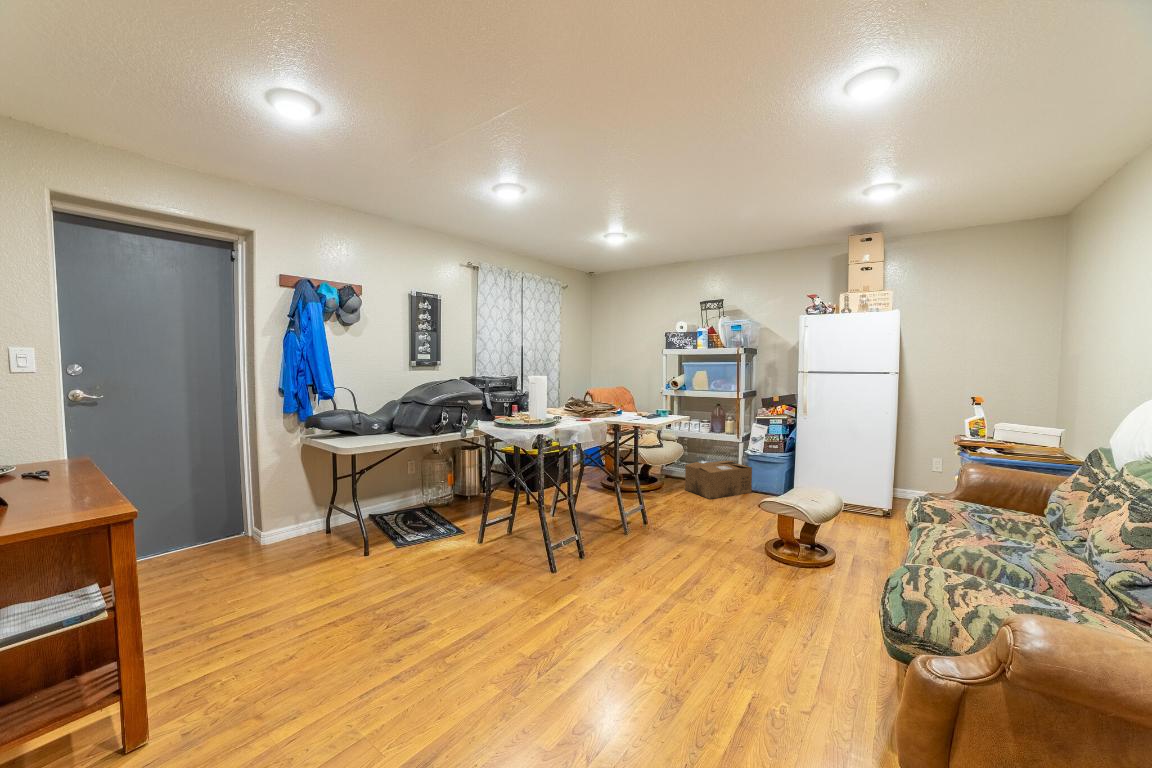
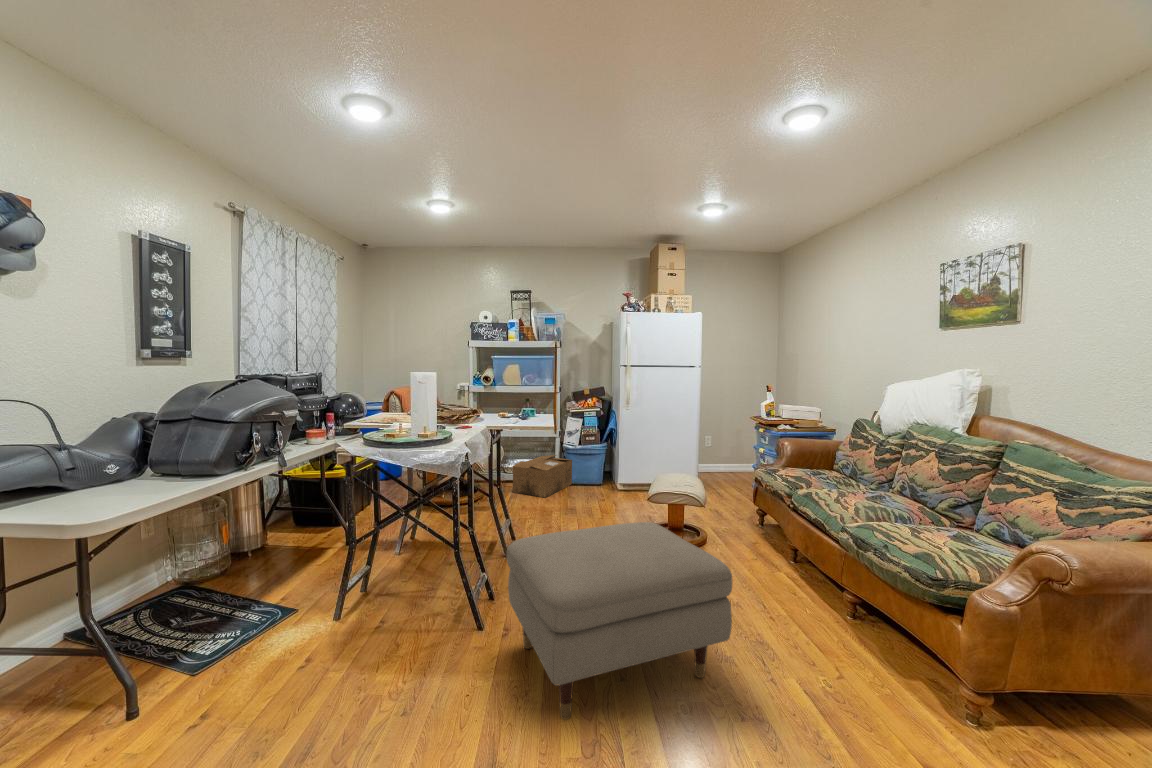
ottoman: none [520,508,702,665] -> present [507,522,732,720]

